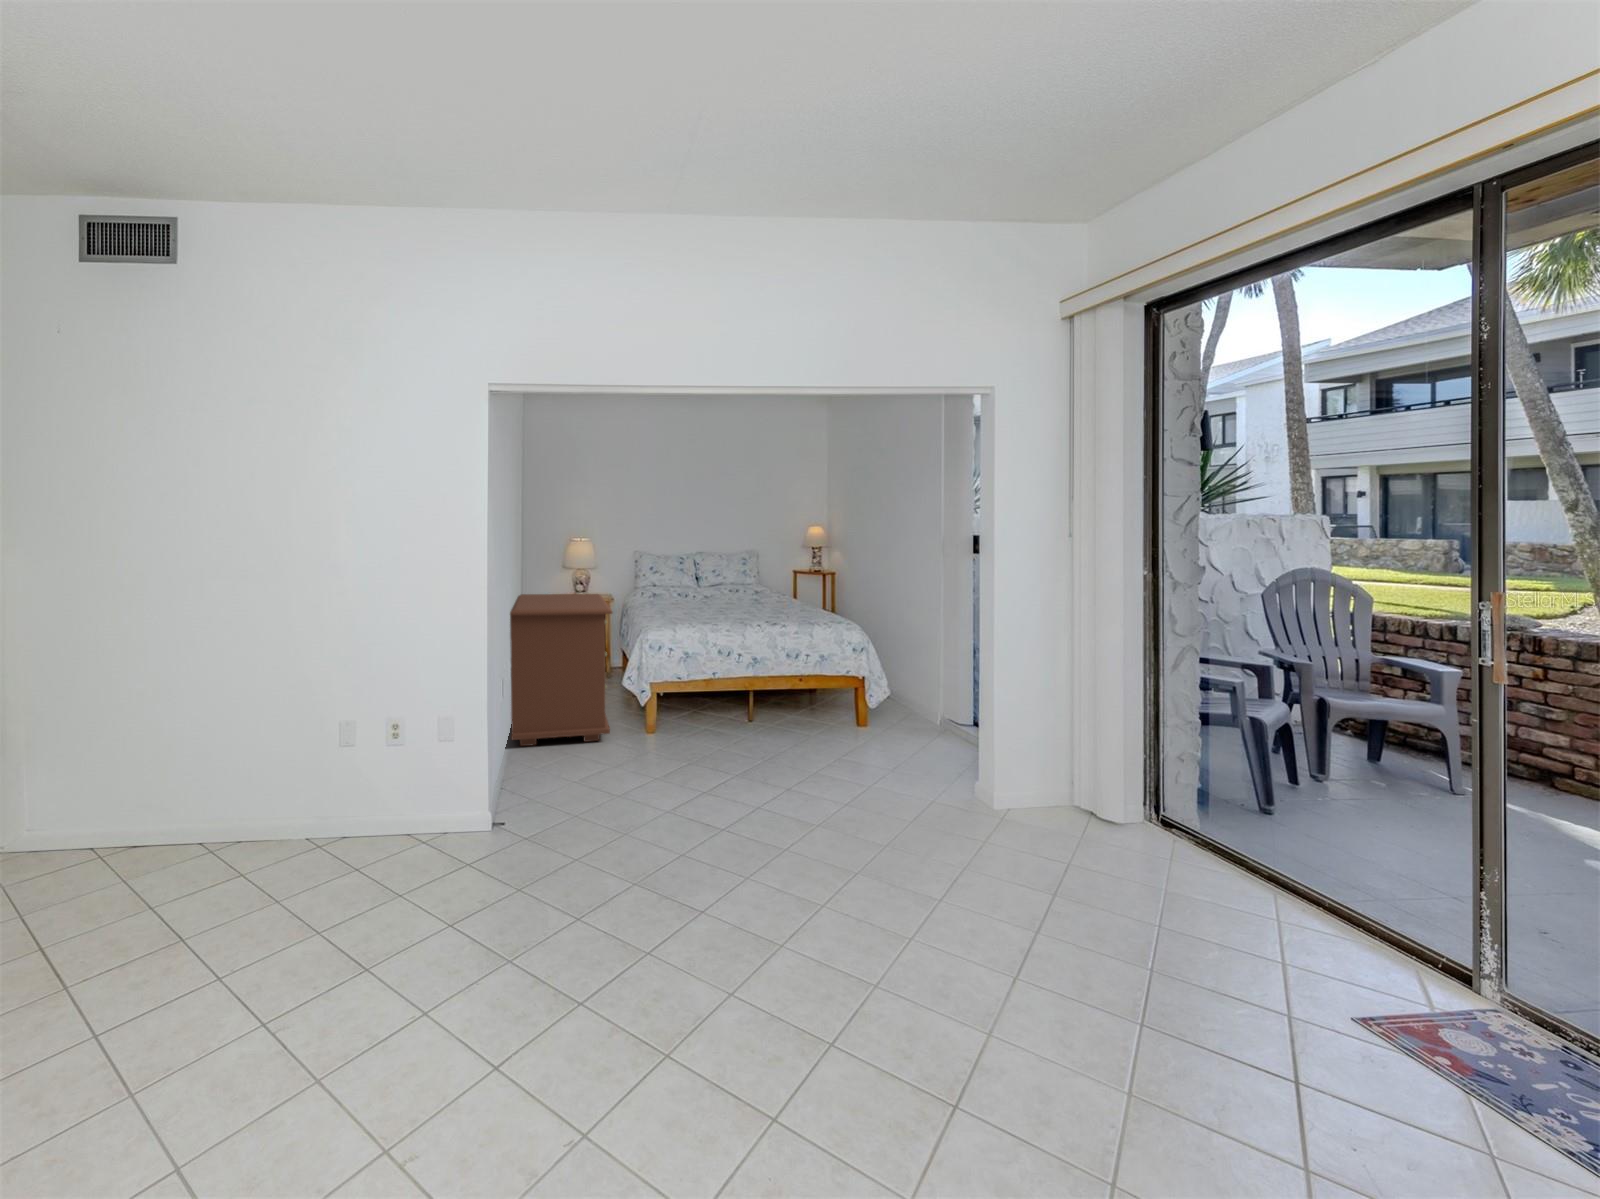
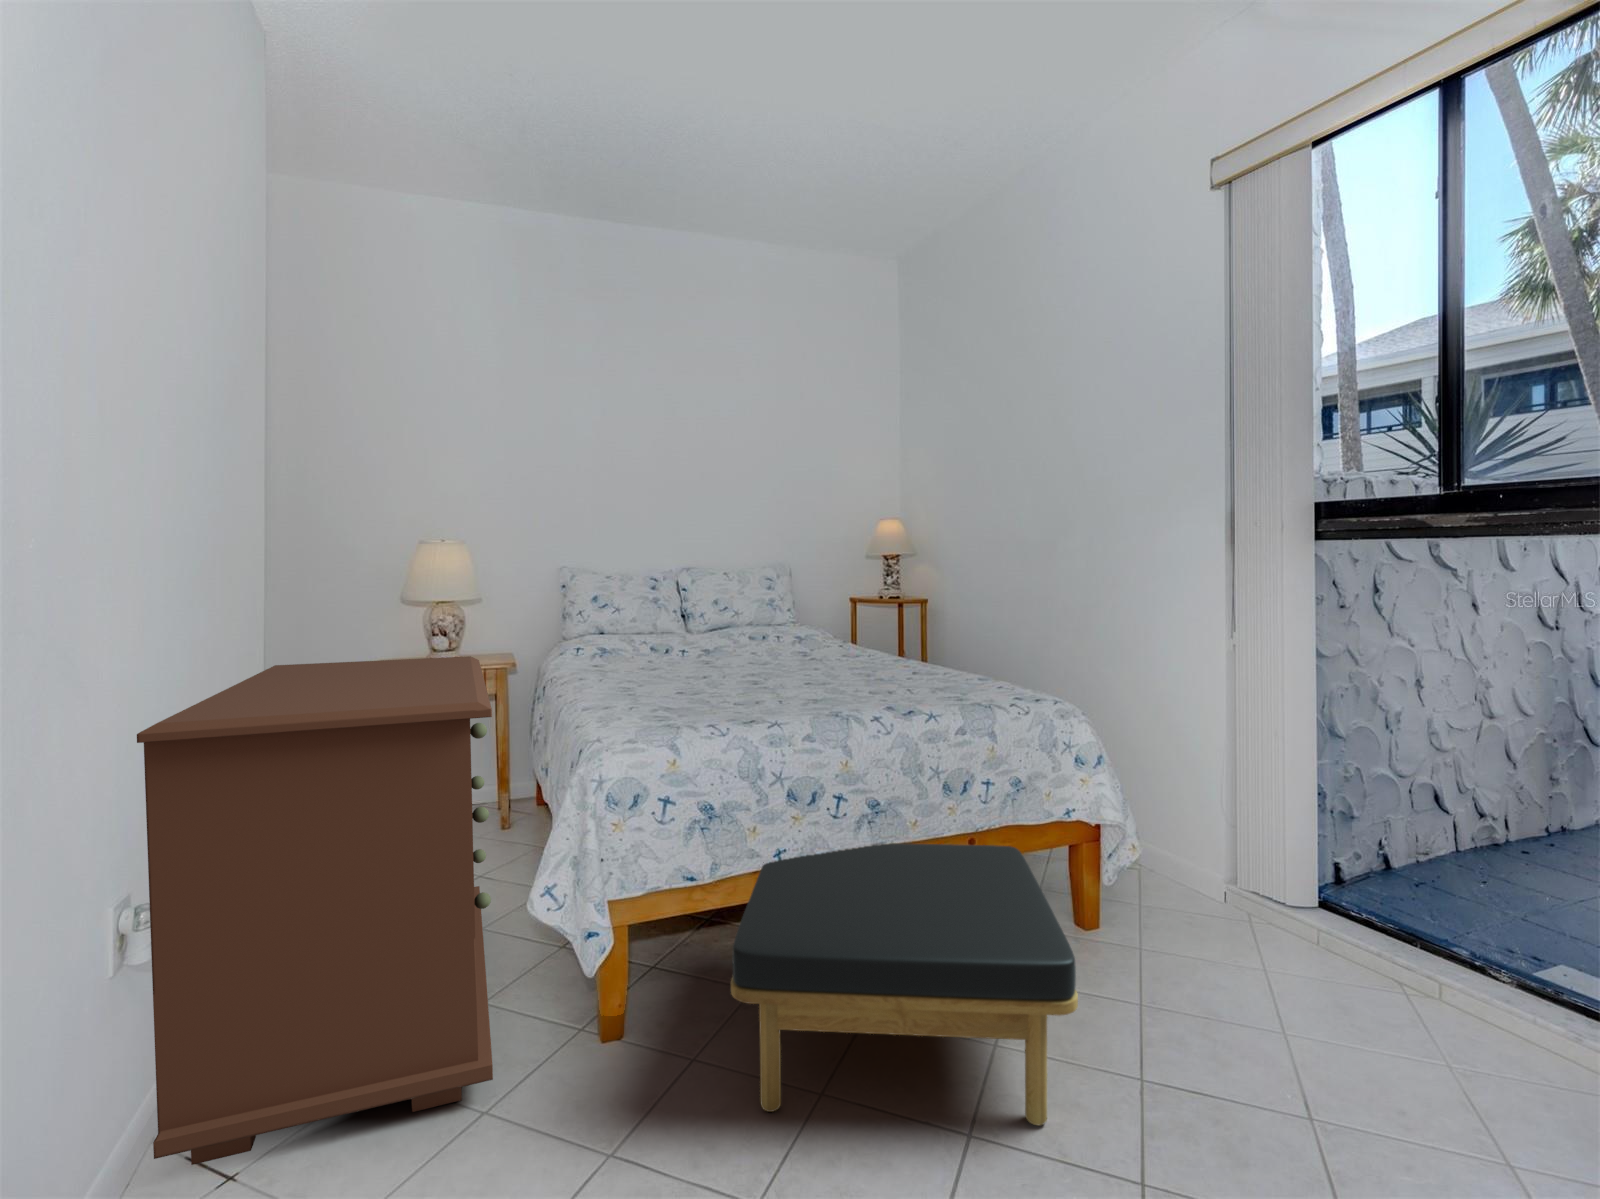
ottoman: none [688,673,813,754] -> present [731,843,1078,1125]

